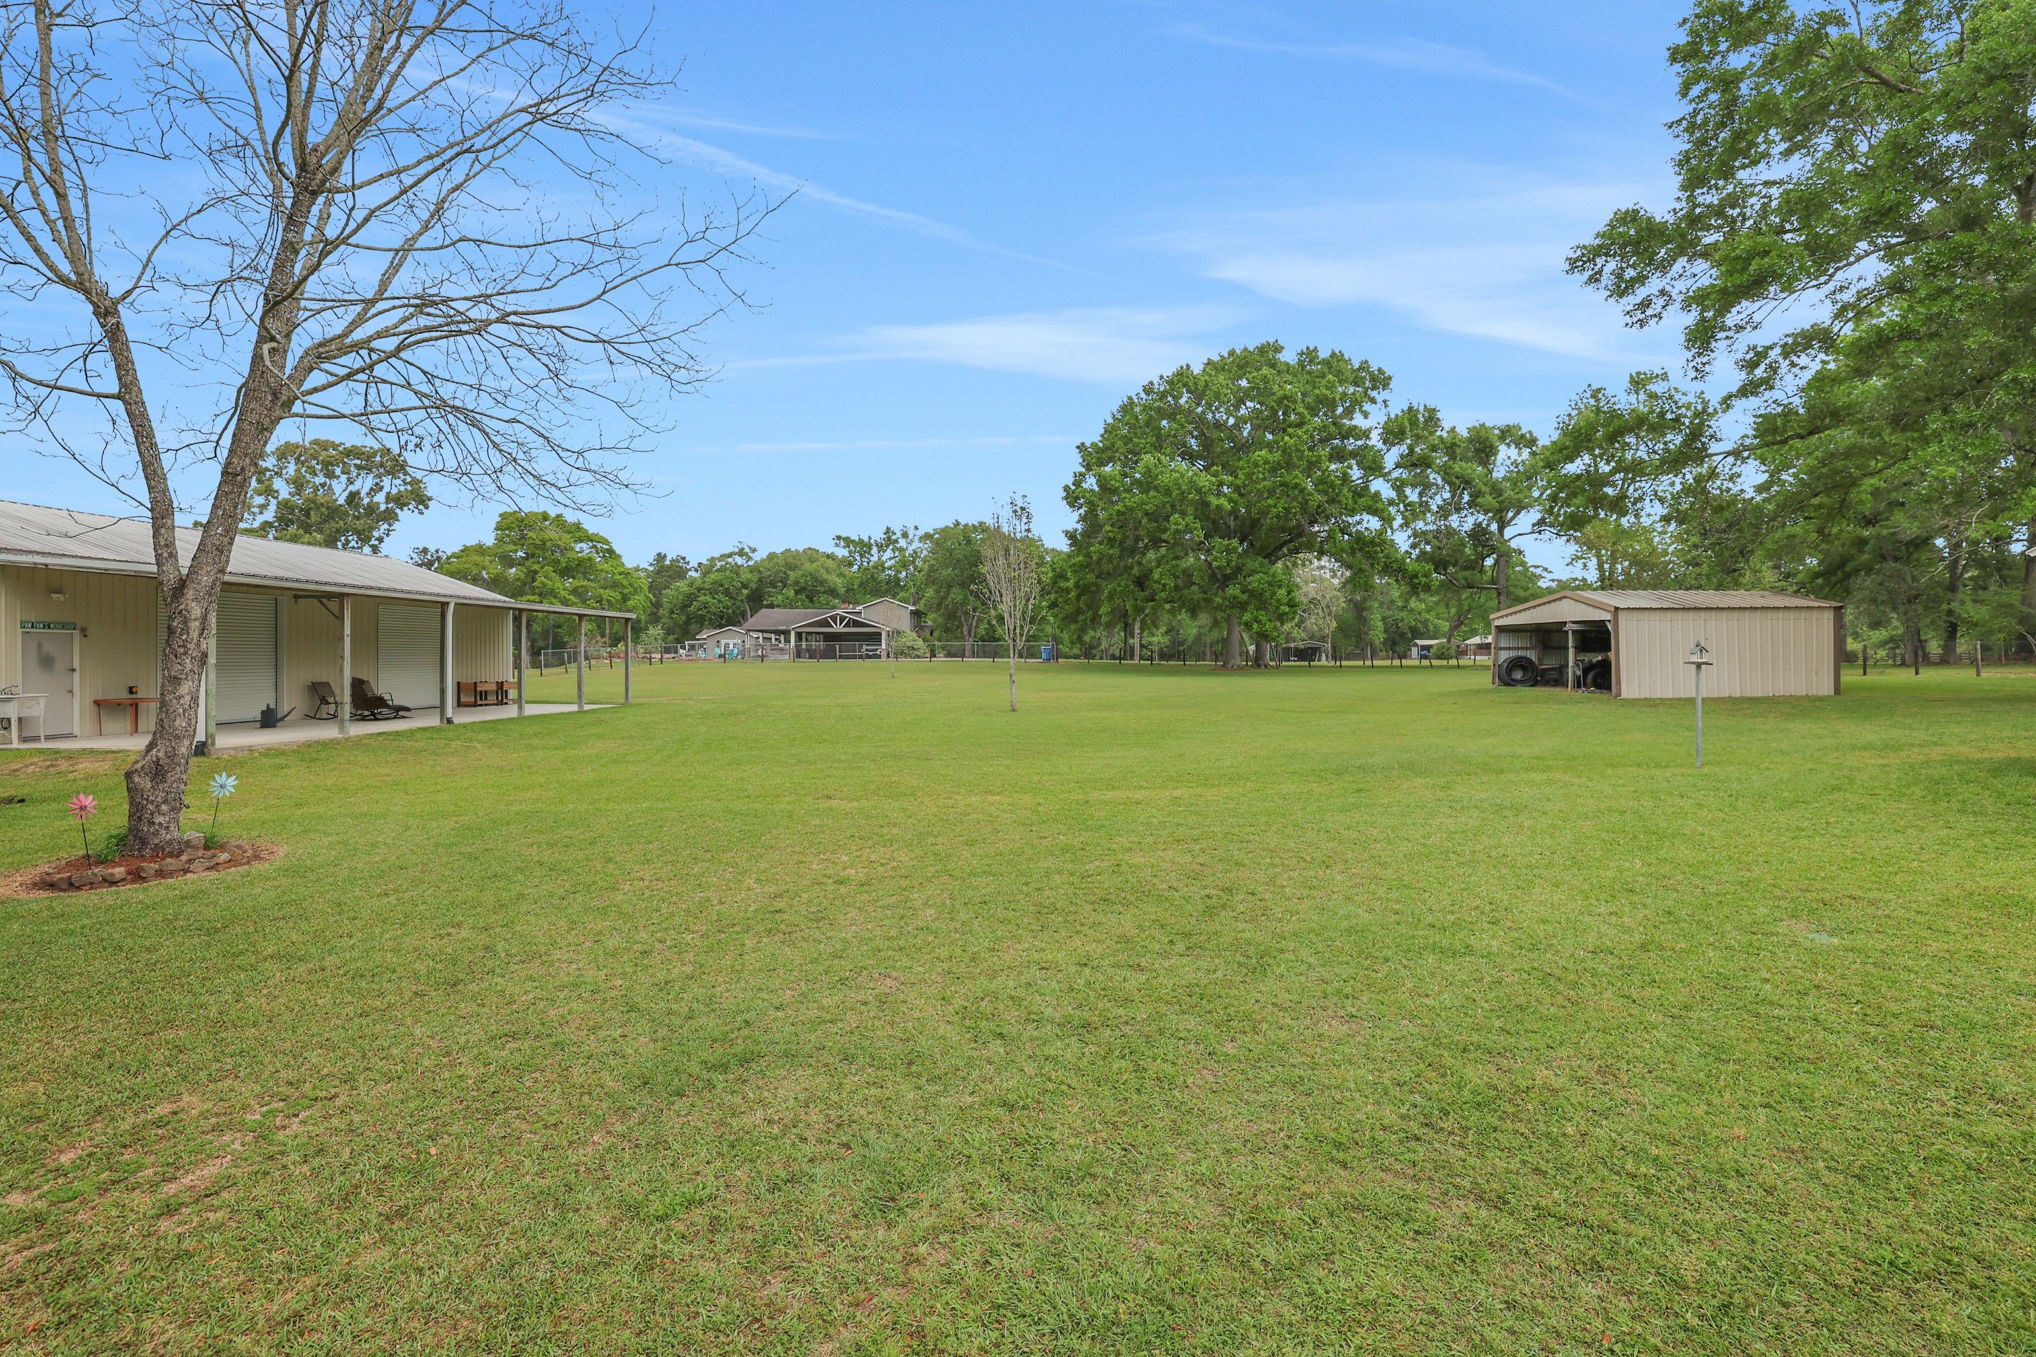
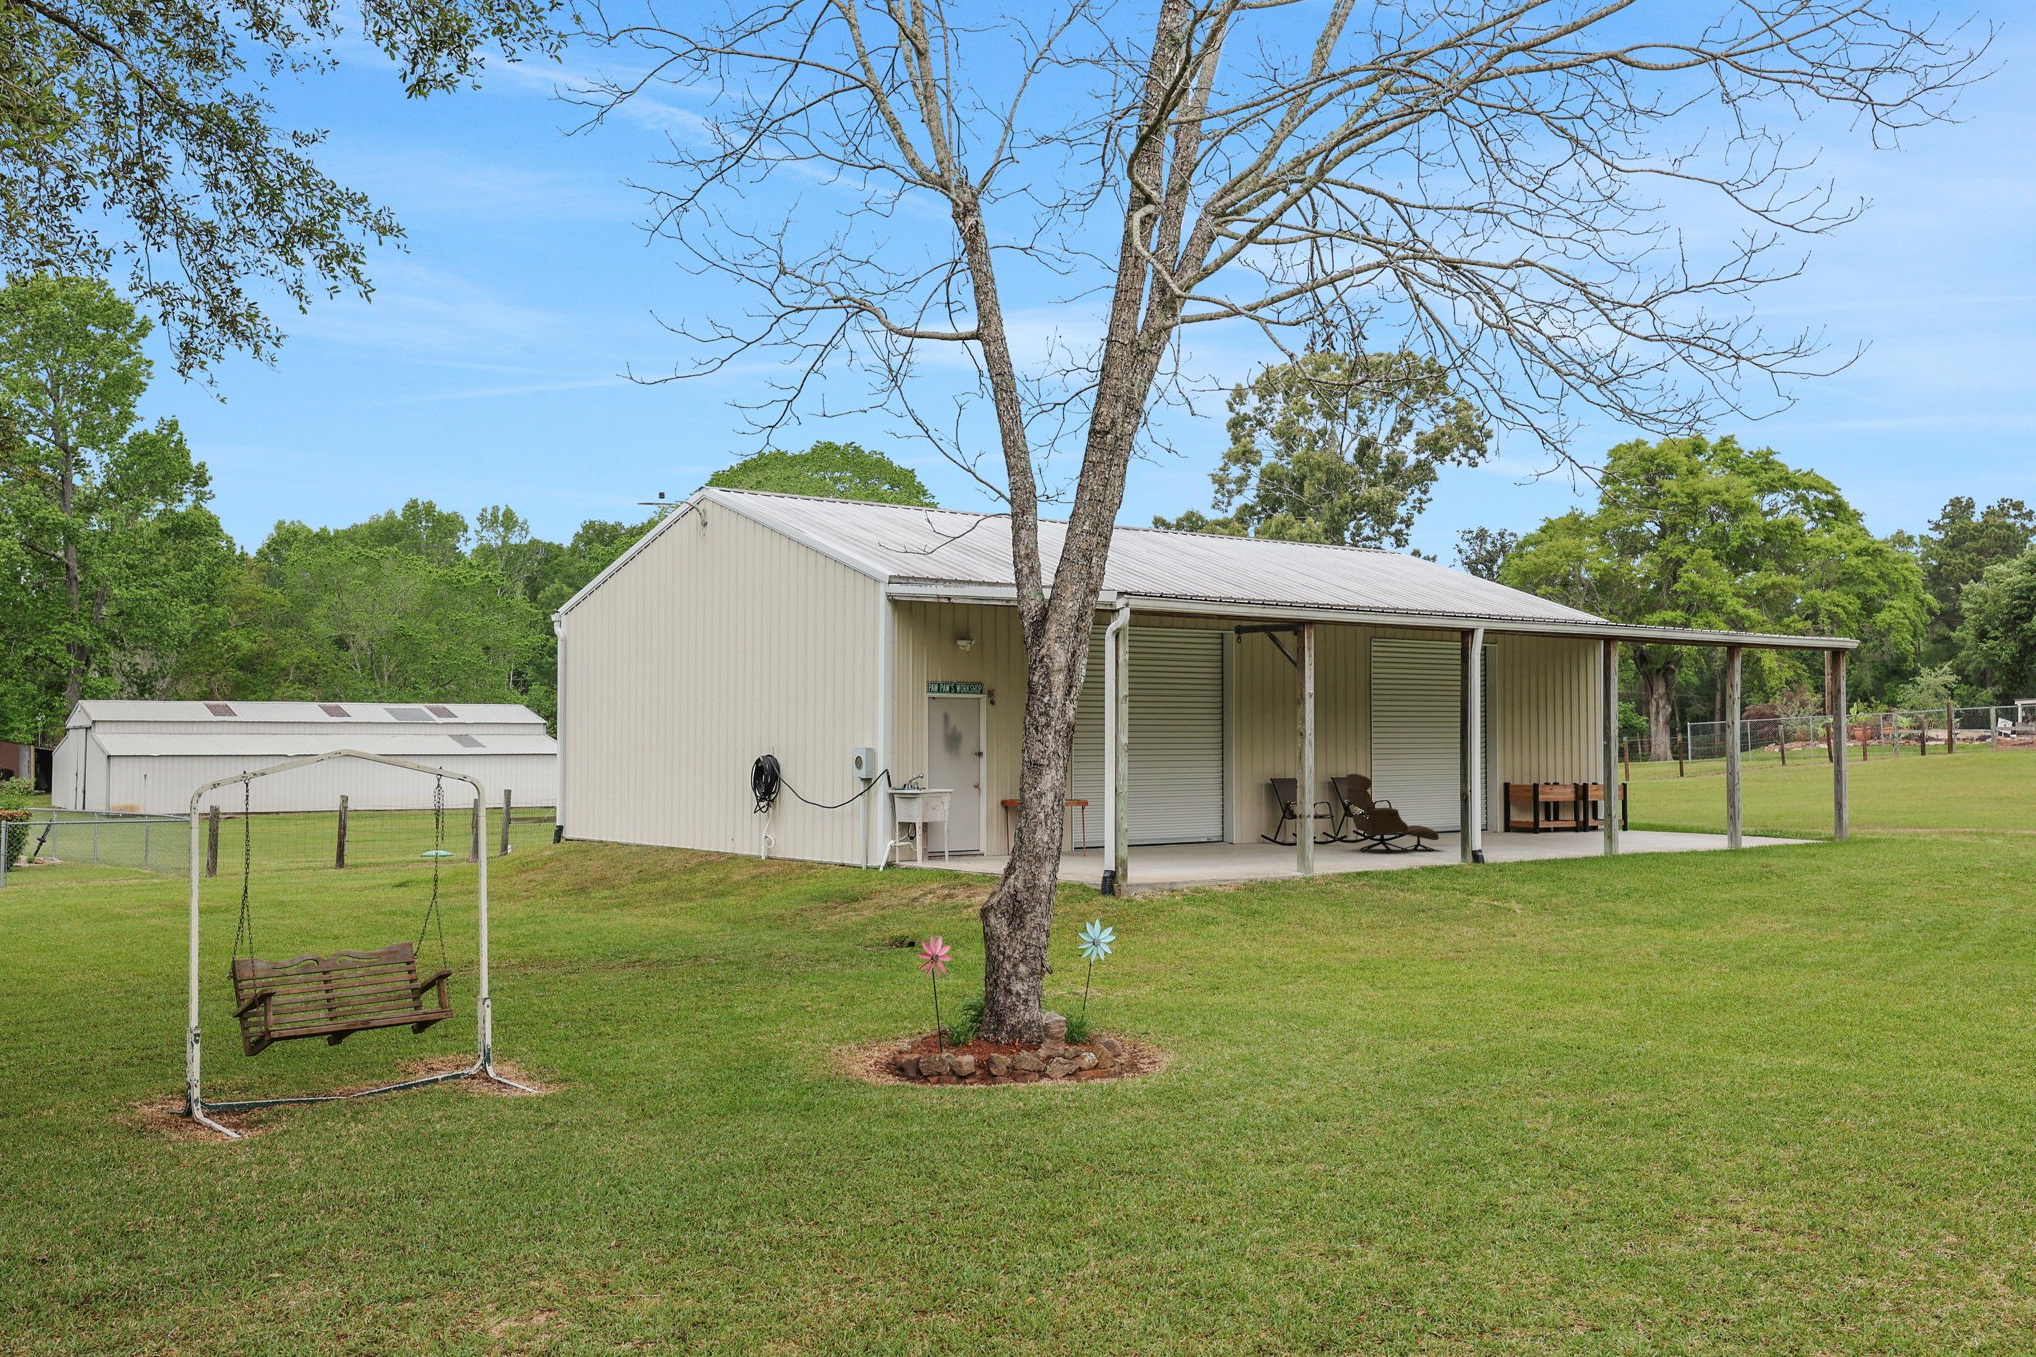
watering can: present [254,703,296,728] -> none [1232,816,1281,857]

